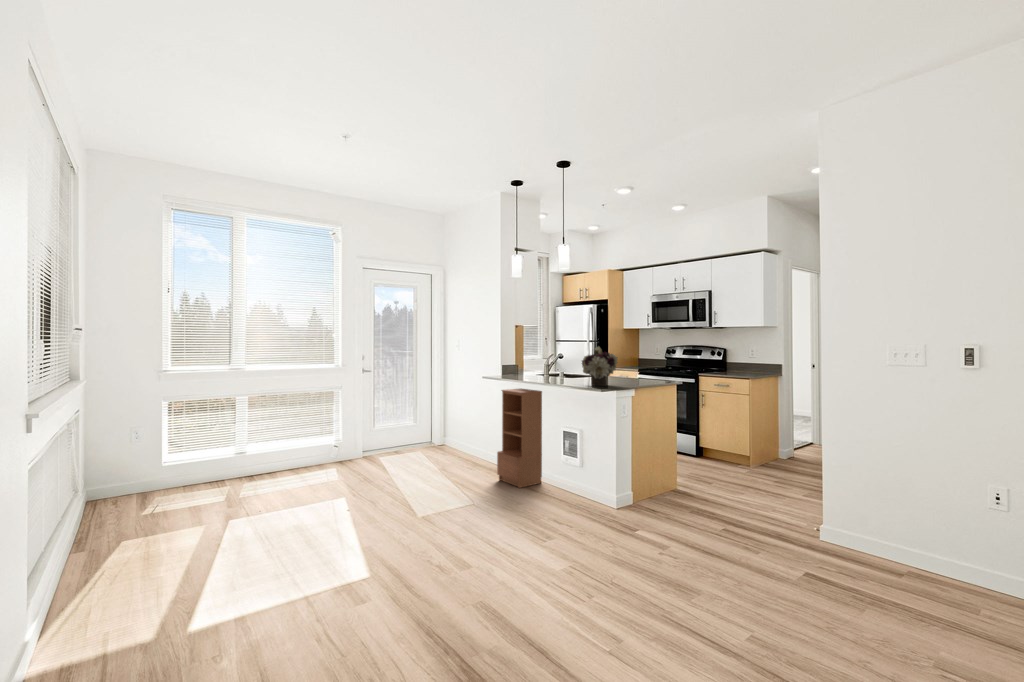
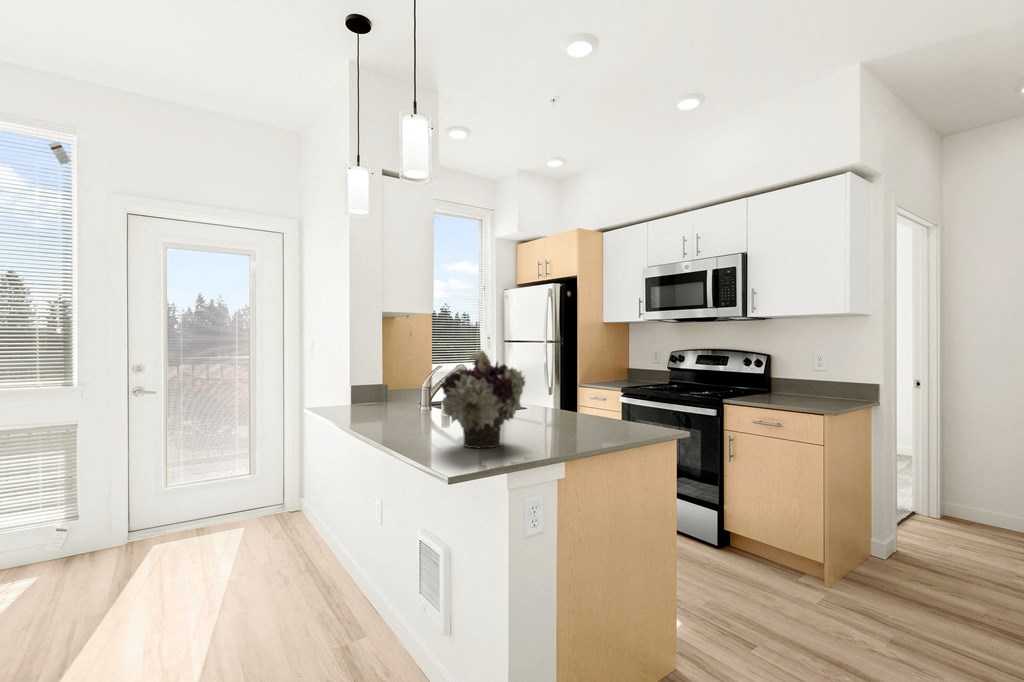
bookcase: present [497,389,542,488] -> none [299,434,388,662]

